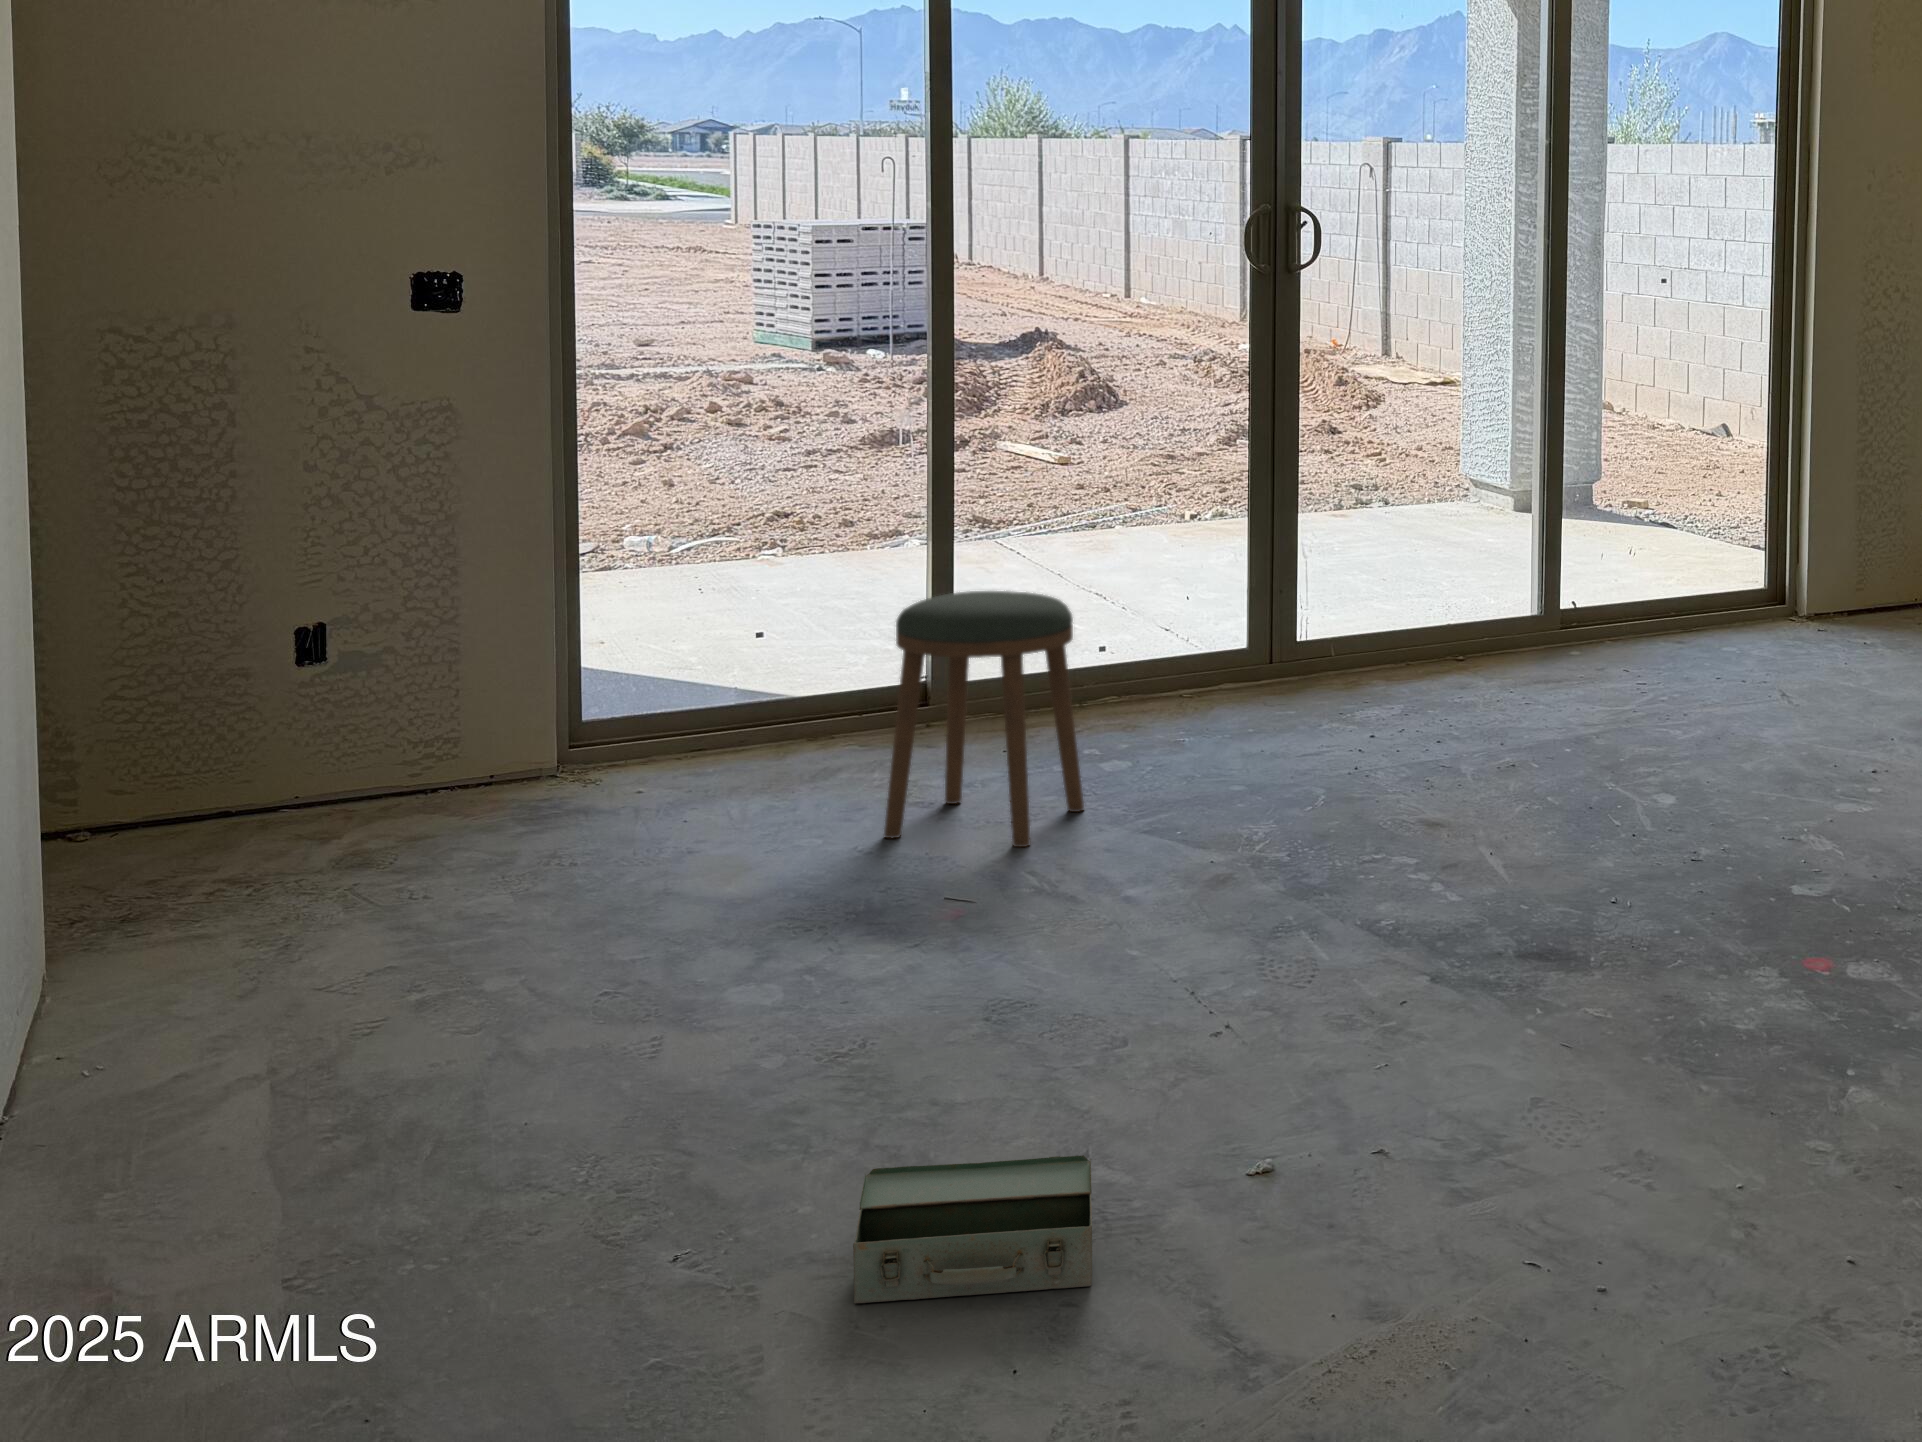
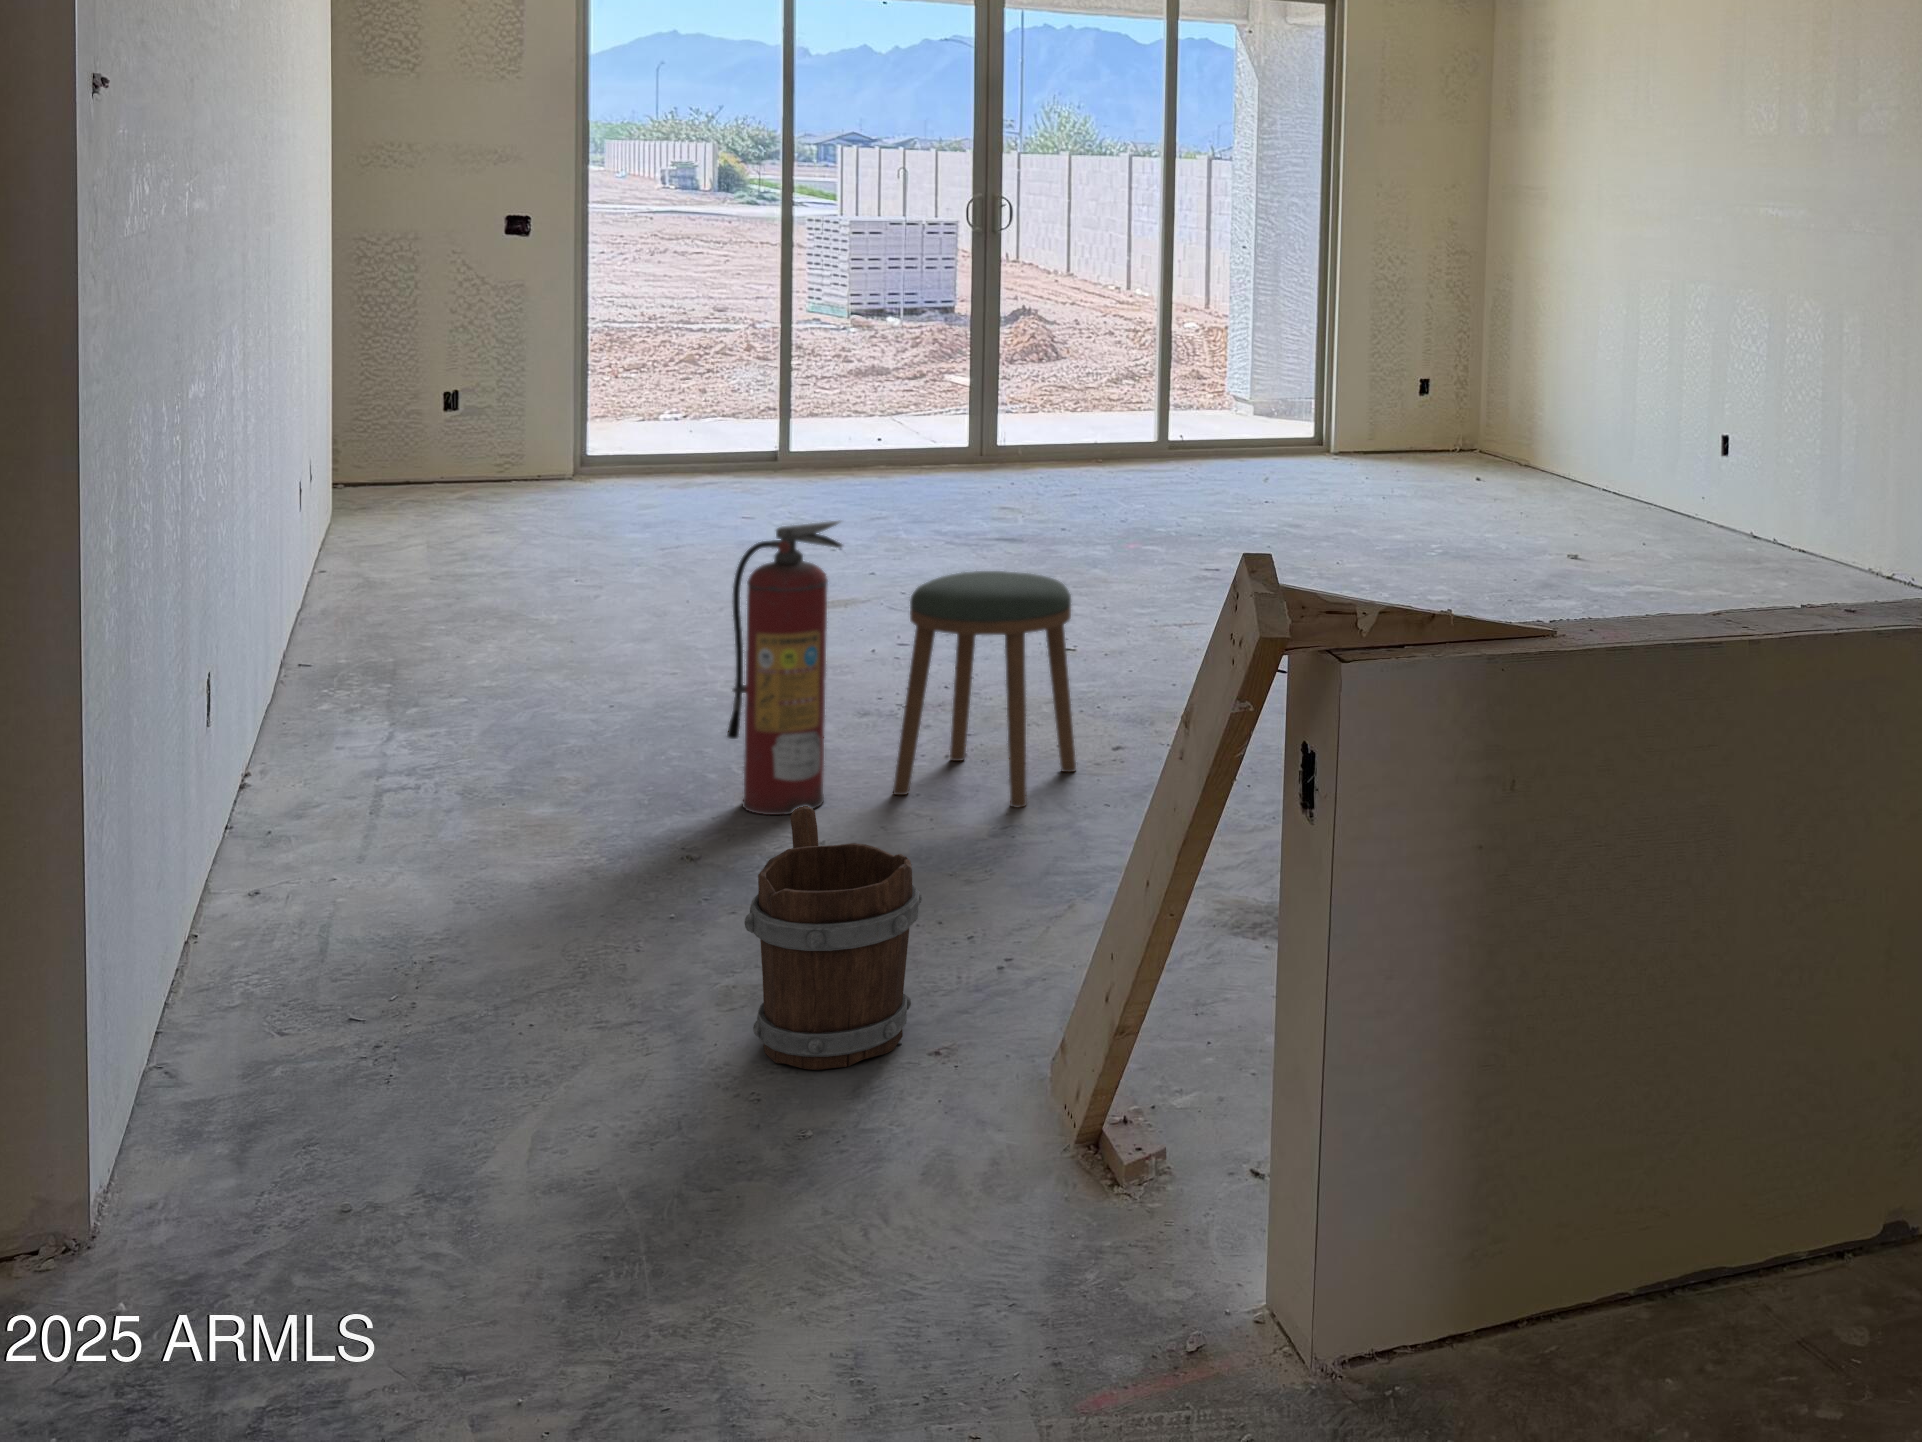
fire extinguisher: none [701,535,821,860] -> present [727,521,842,815]
bucket: none [734,824,920,1095] -> present [744,806,922,1070]
toolbox: present [853,1155,1092,1303] -> none [843,1154,1075,1307]

